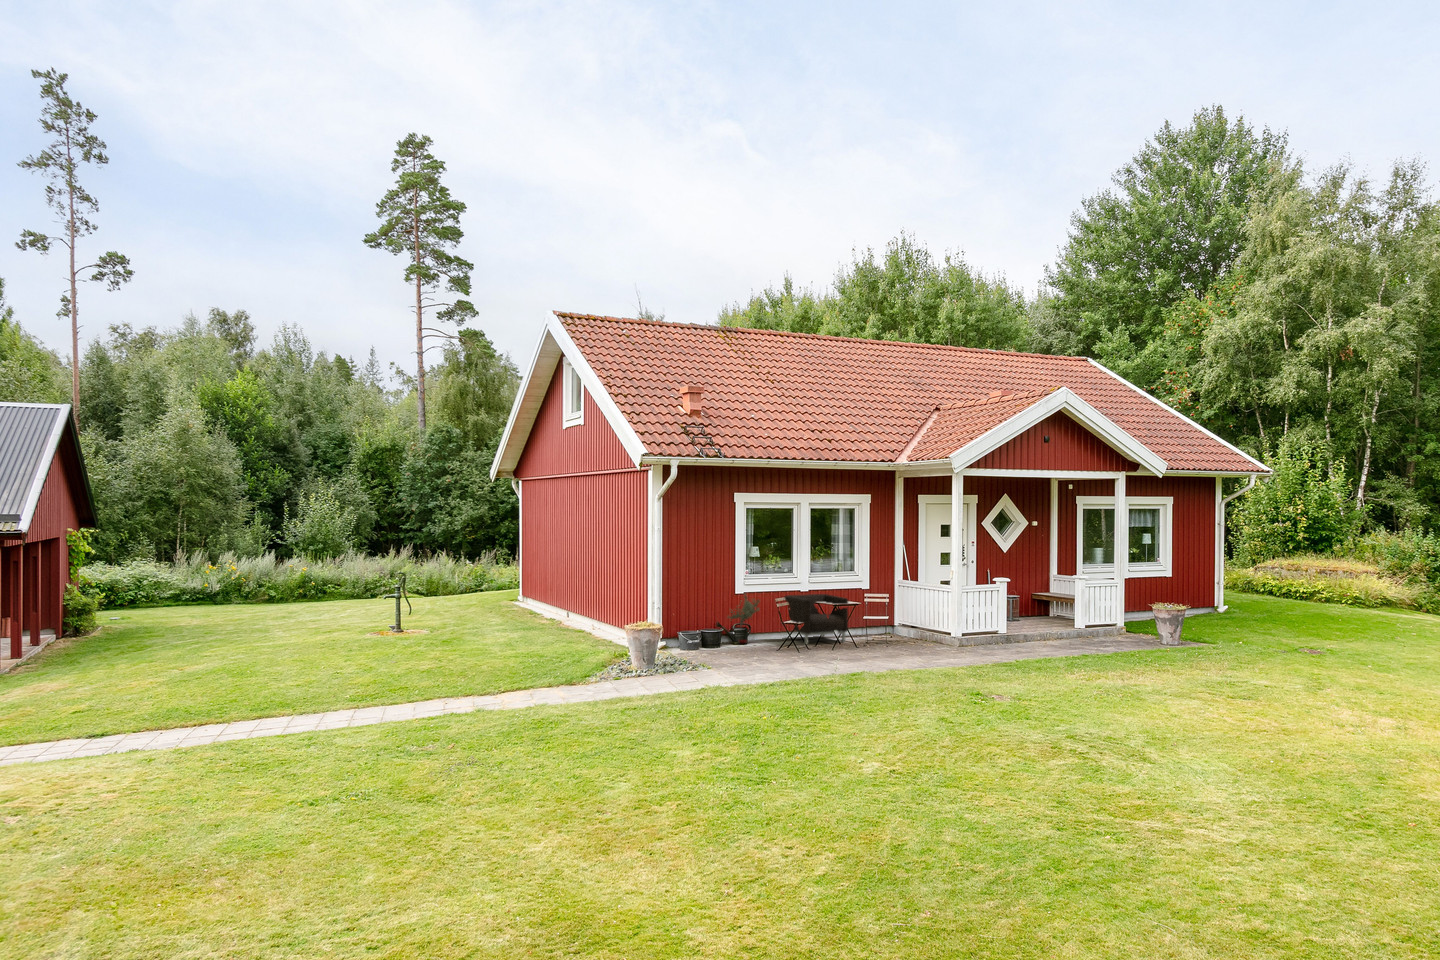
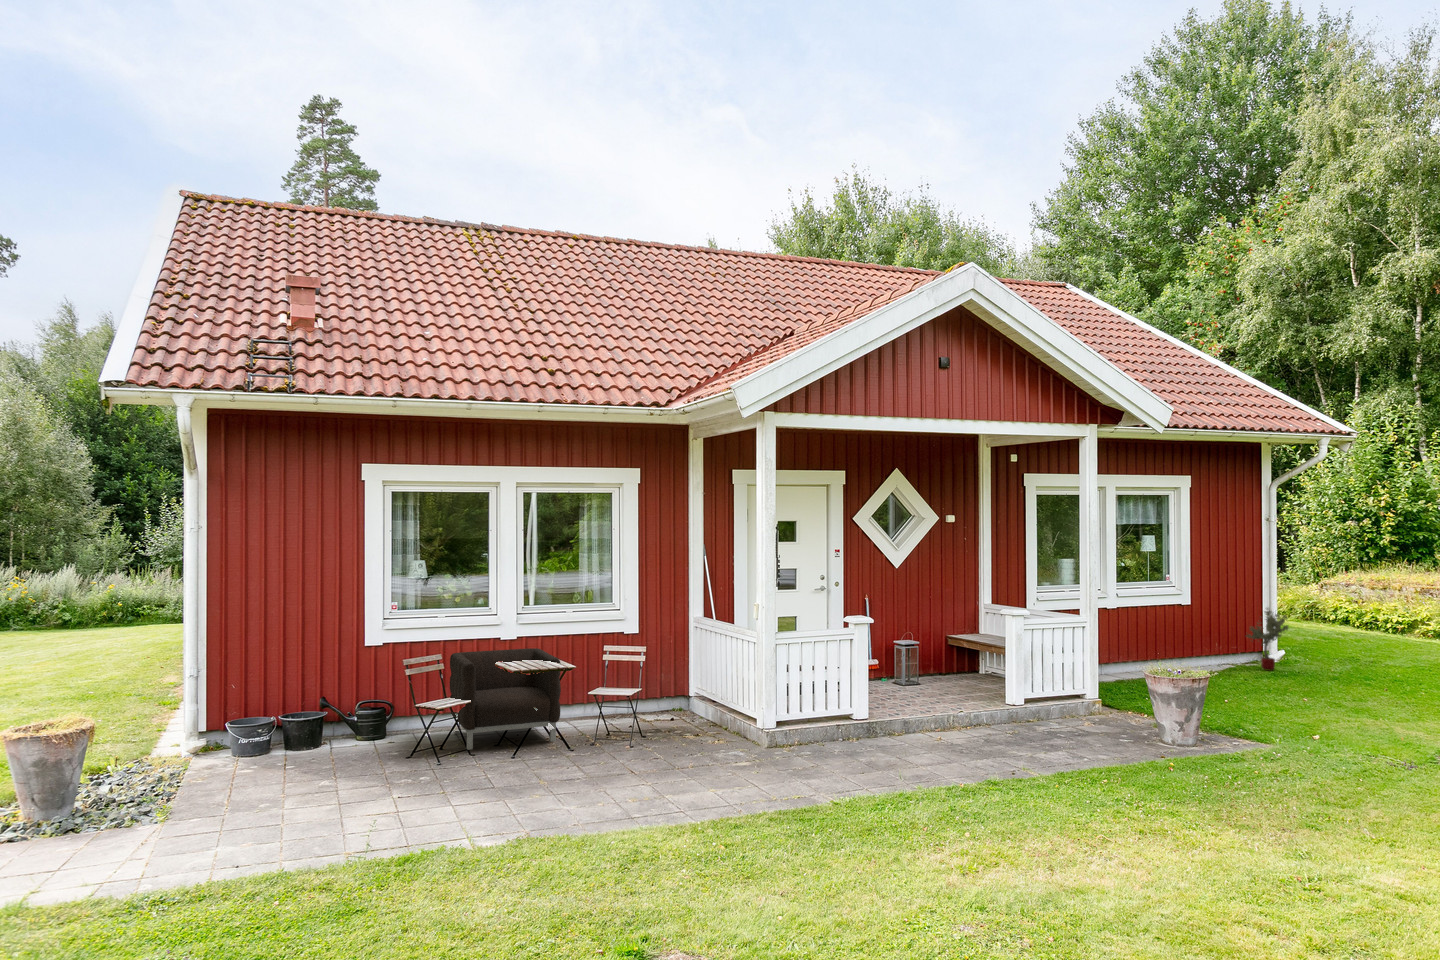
potted tree: present [728,594,760,643] -> present [1246,608,1288,671]

